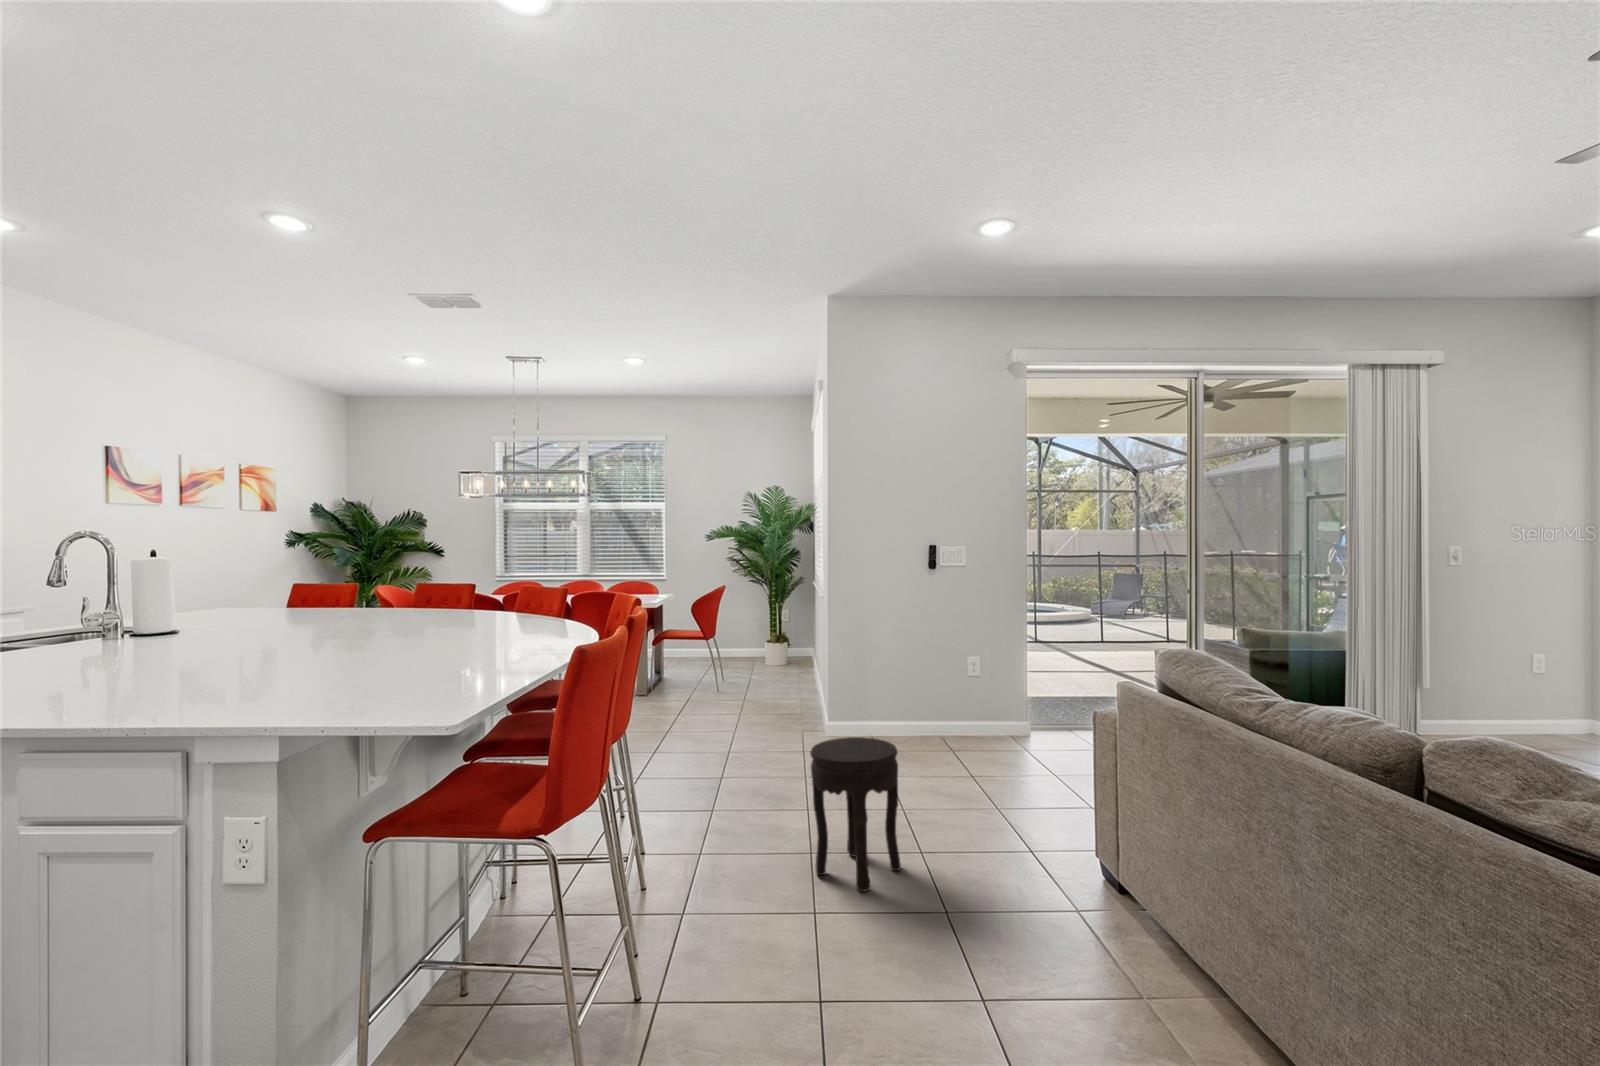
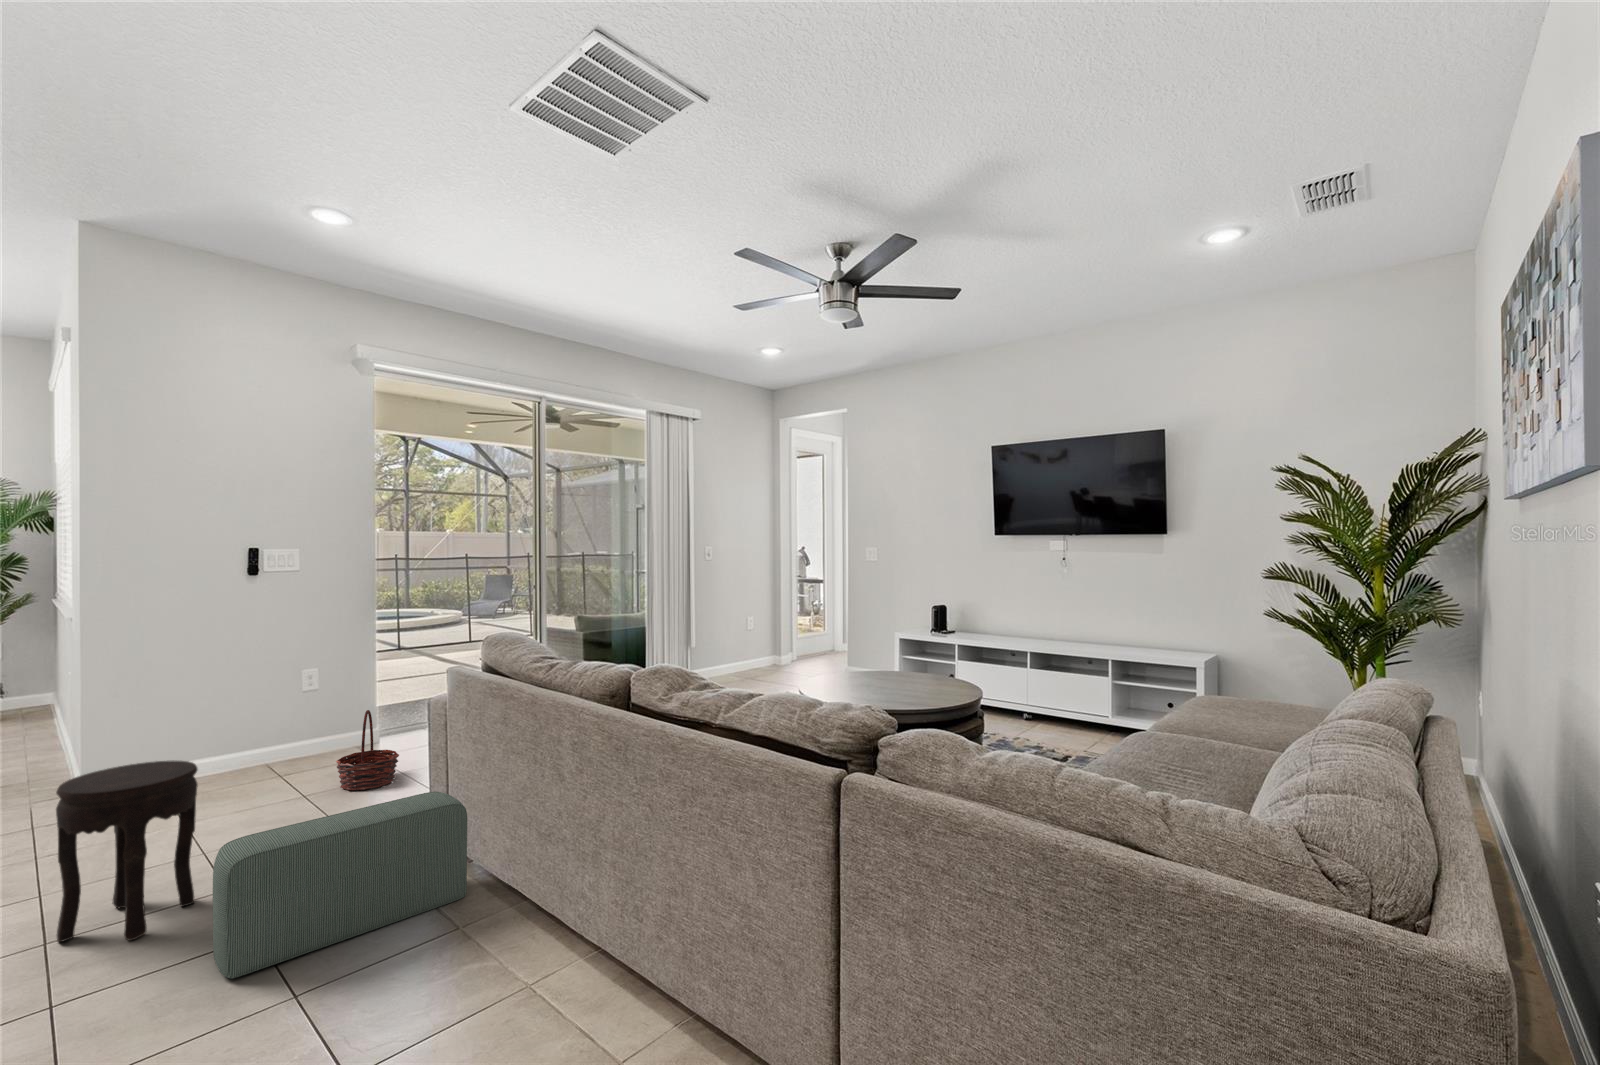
basket: none [996,709,1052,788] -> present [336,710,399,790]
pouf: none [917,823,1154,969] -> present [213,792,467,978]

